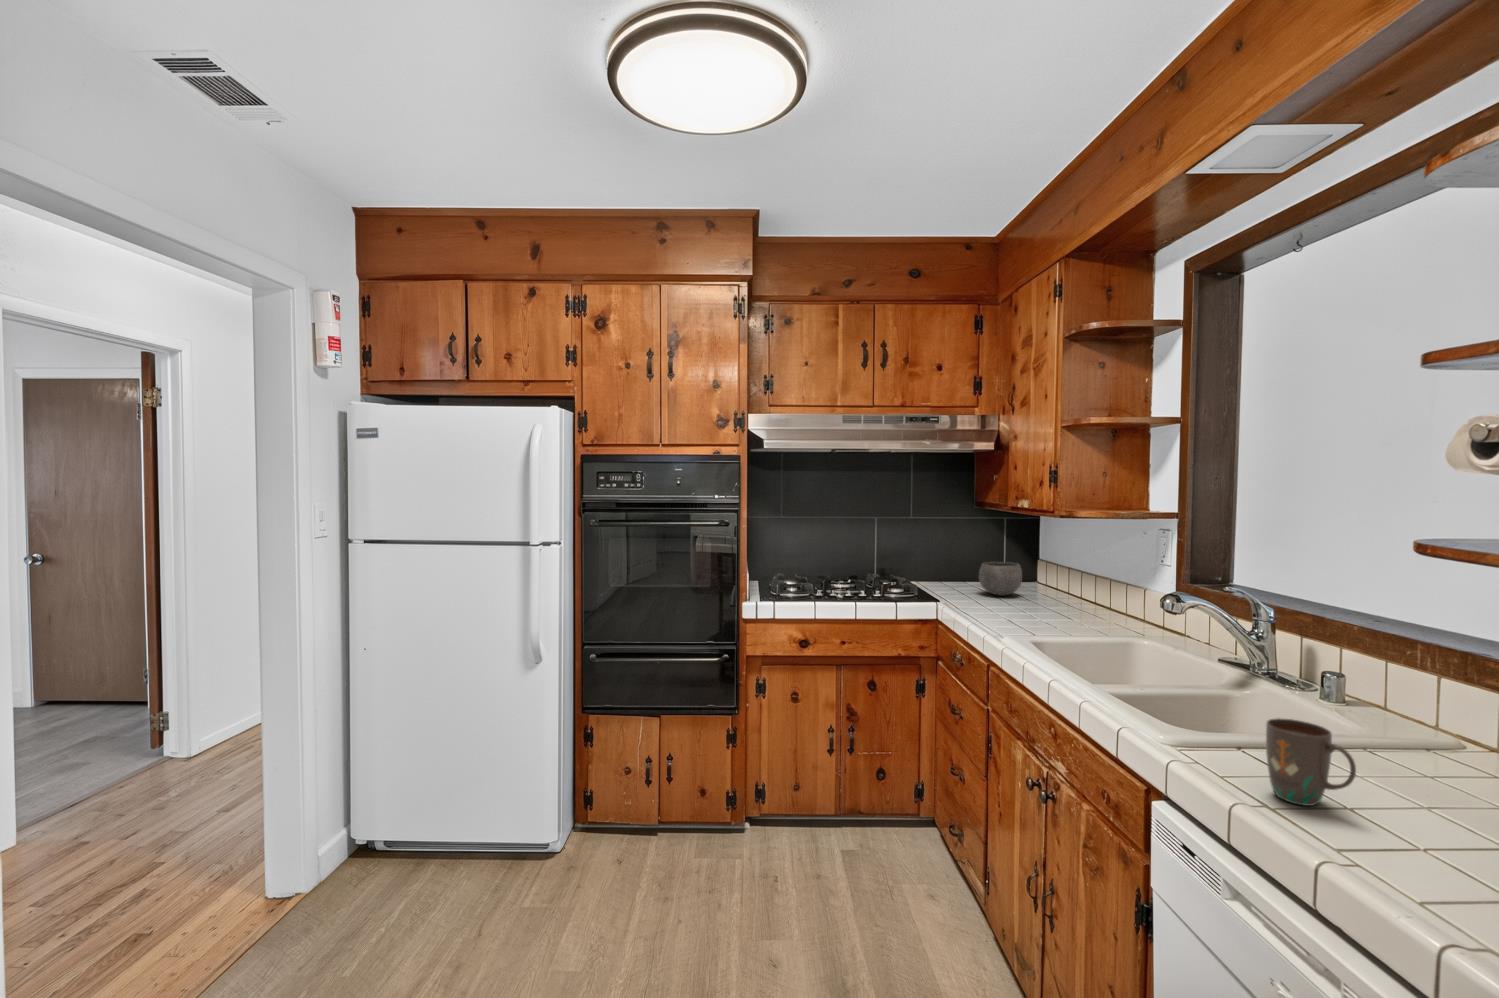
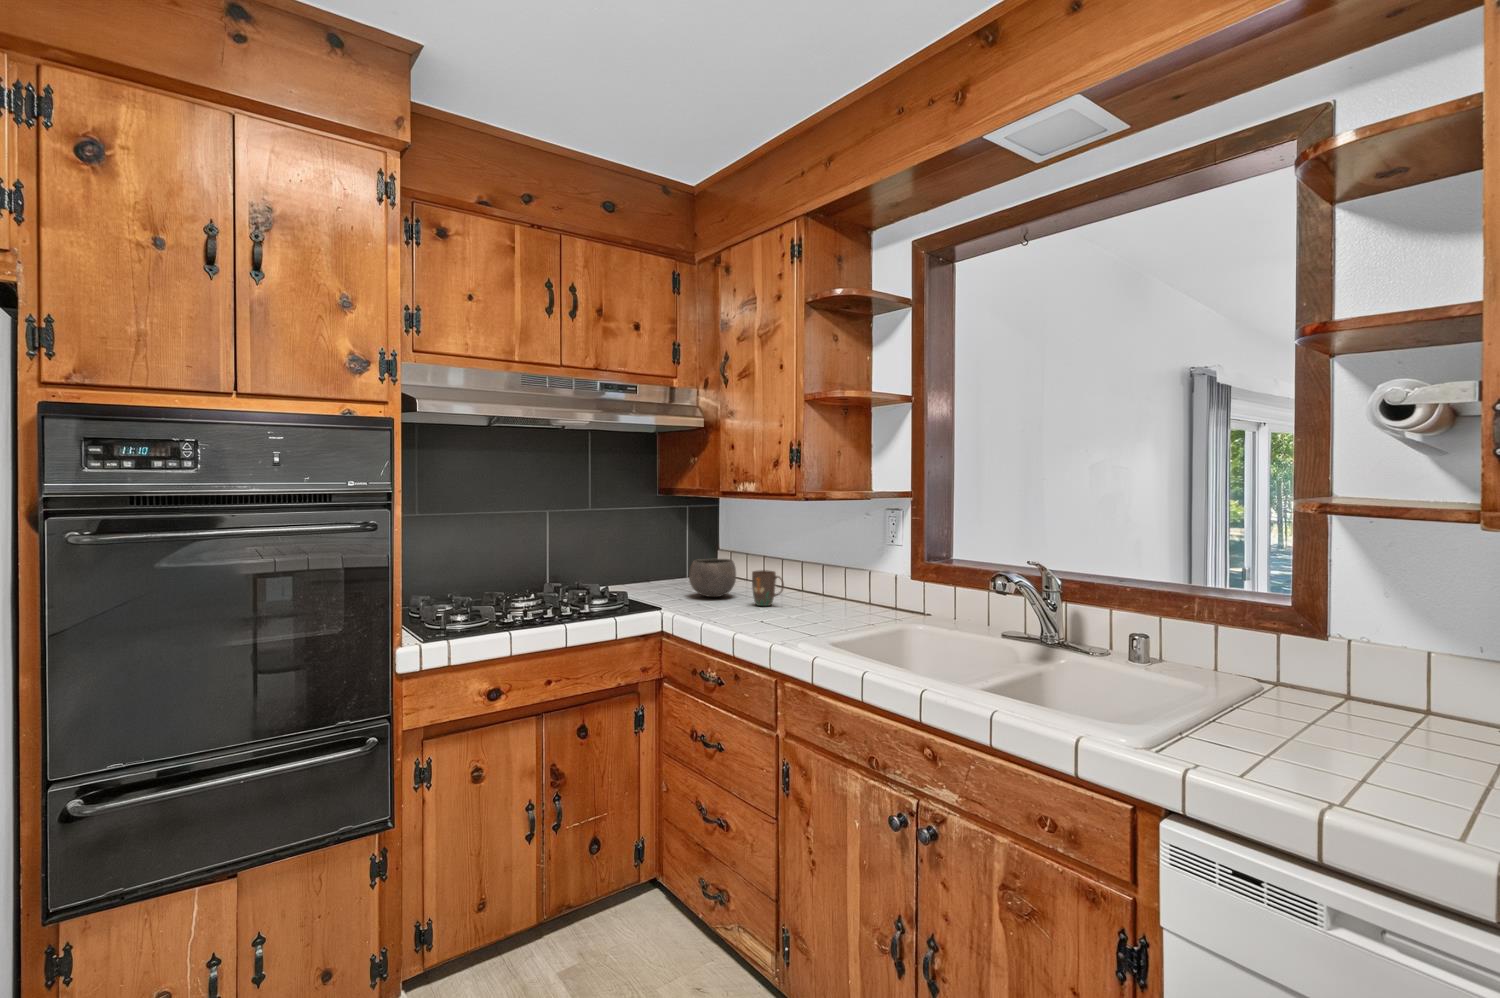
mug: present [1266,719,1356,806] -> present [752,570,784,606]

